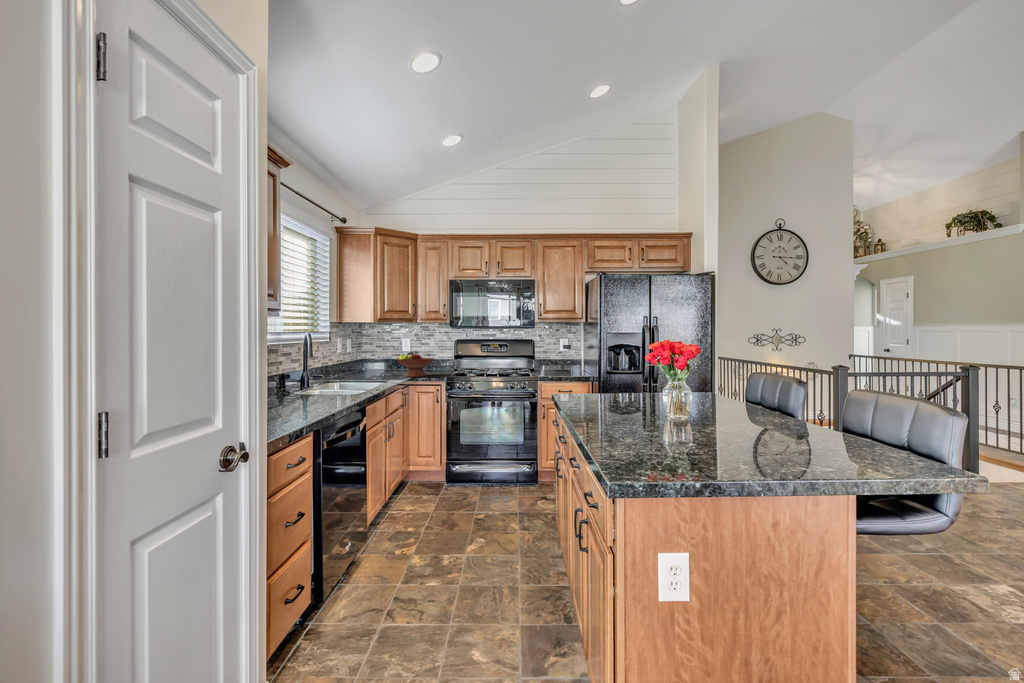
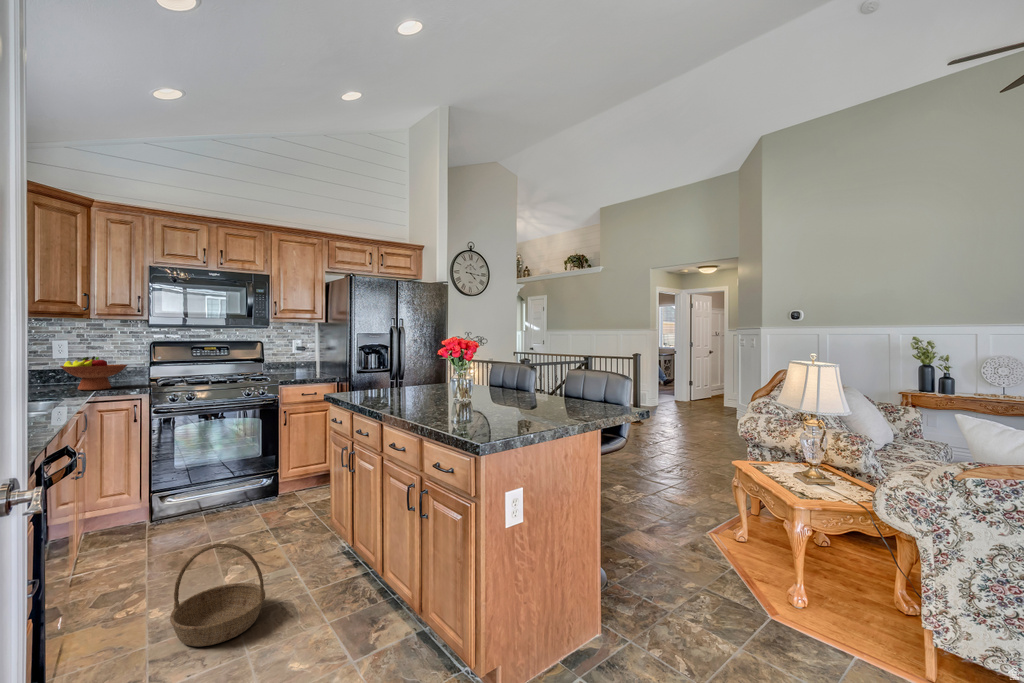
basket: none [409,518,479,605] -> present [170,543,265,646]

